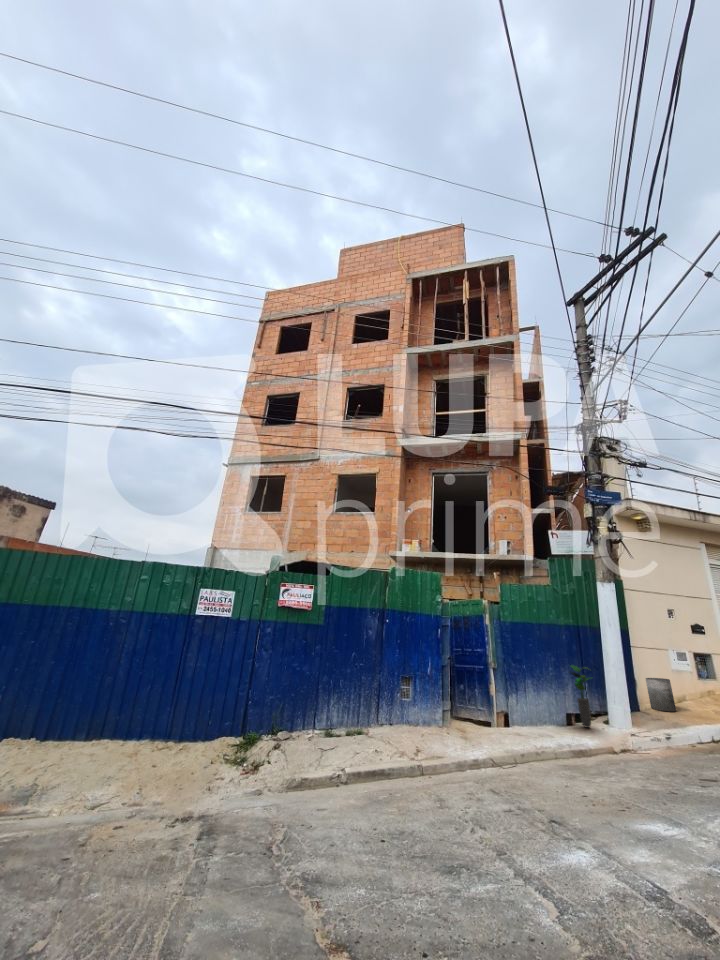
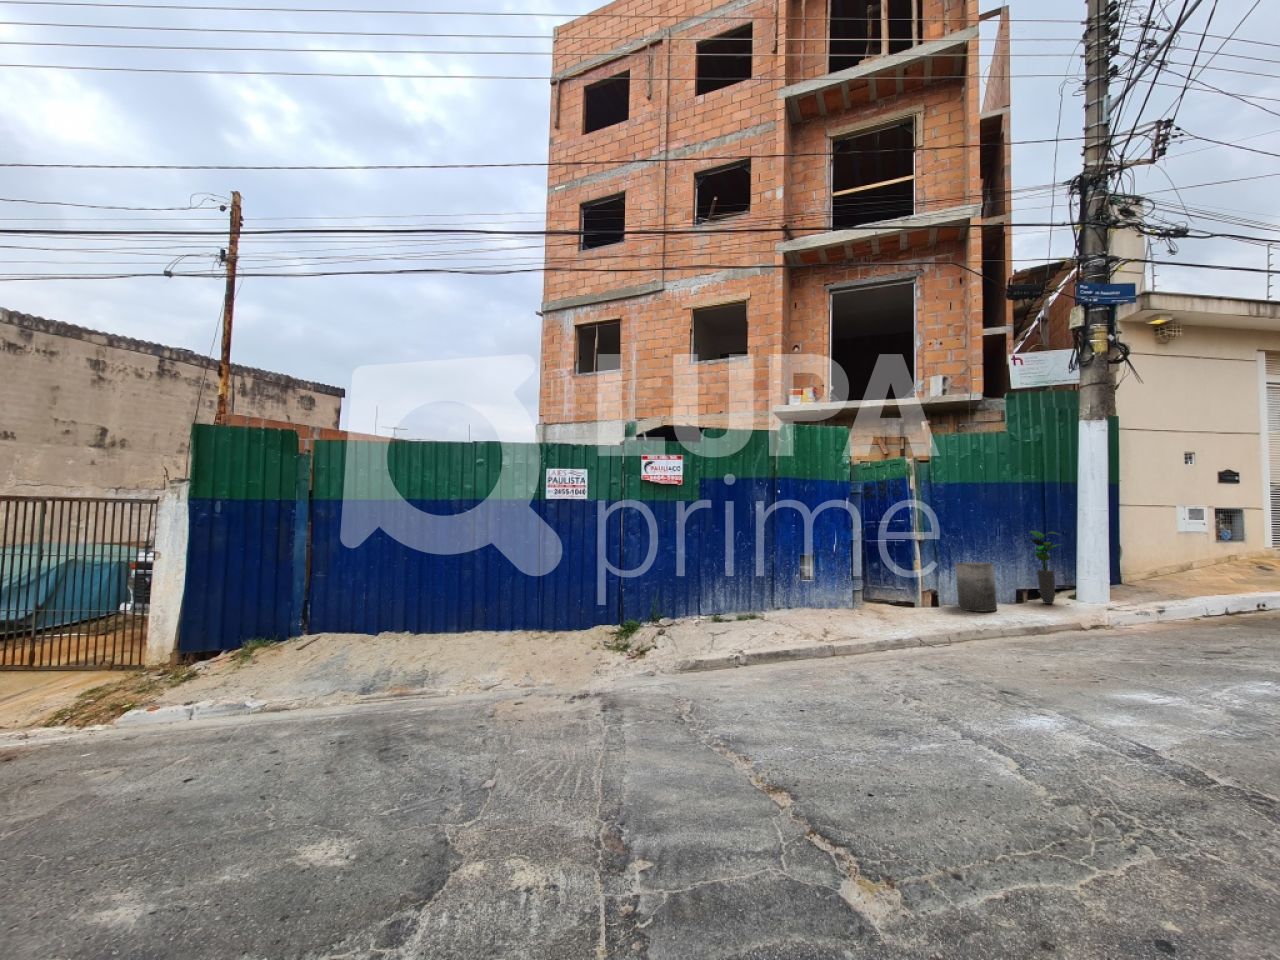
trash can: present [646,678,676,711] -> present [955,562,997,612]

